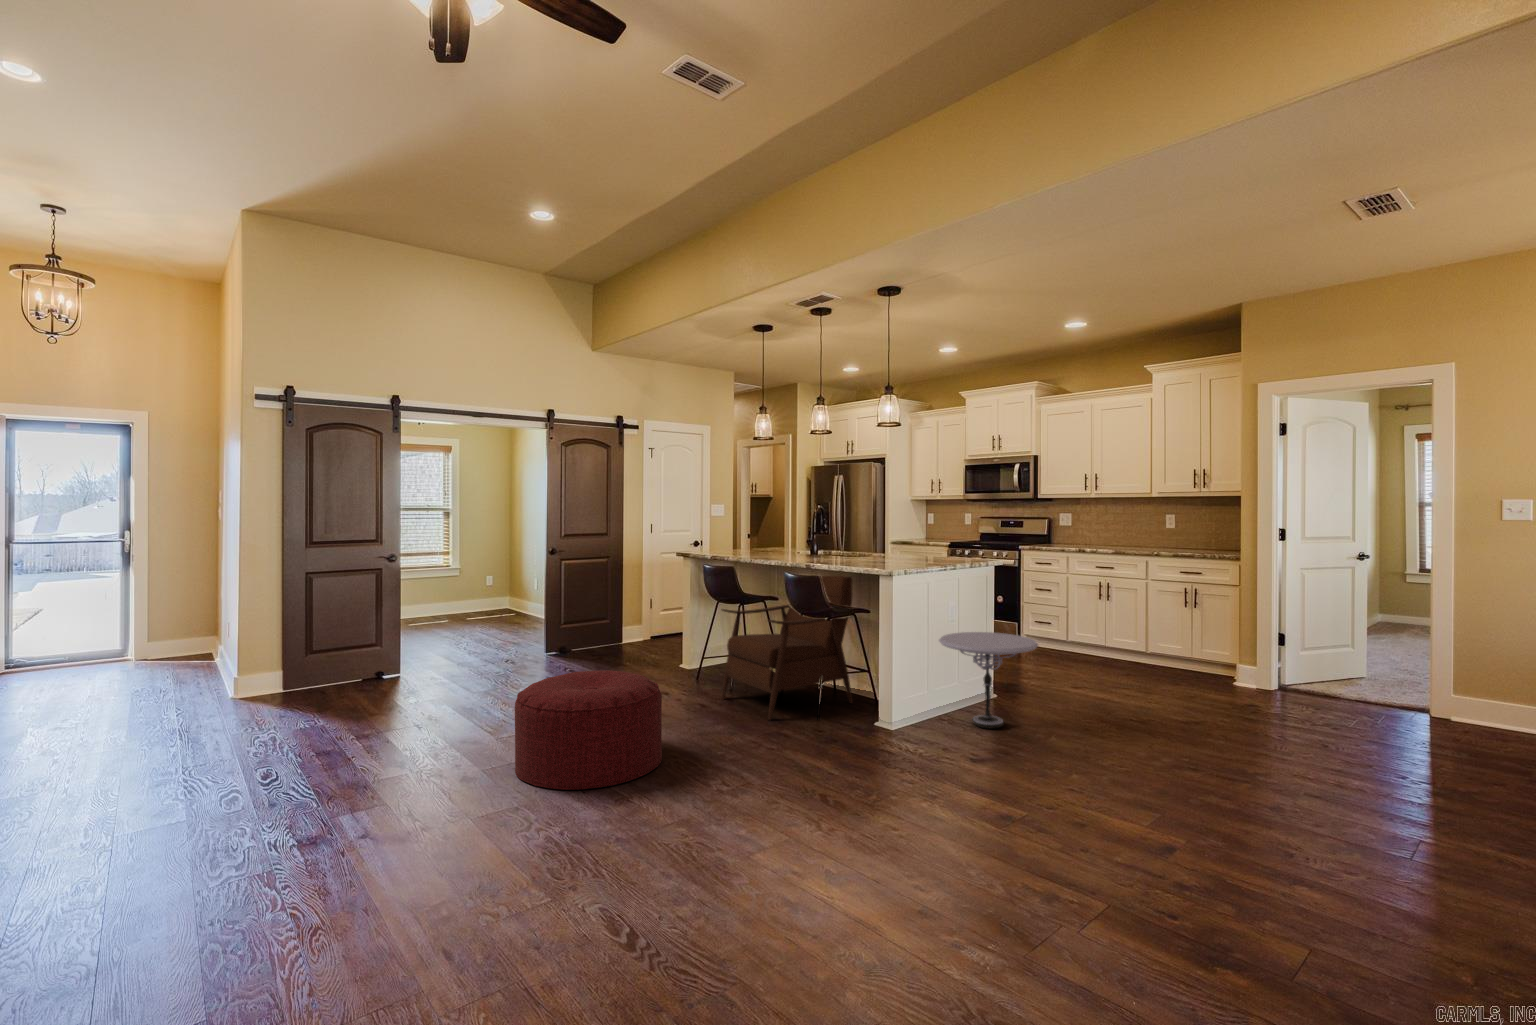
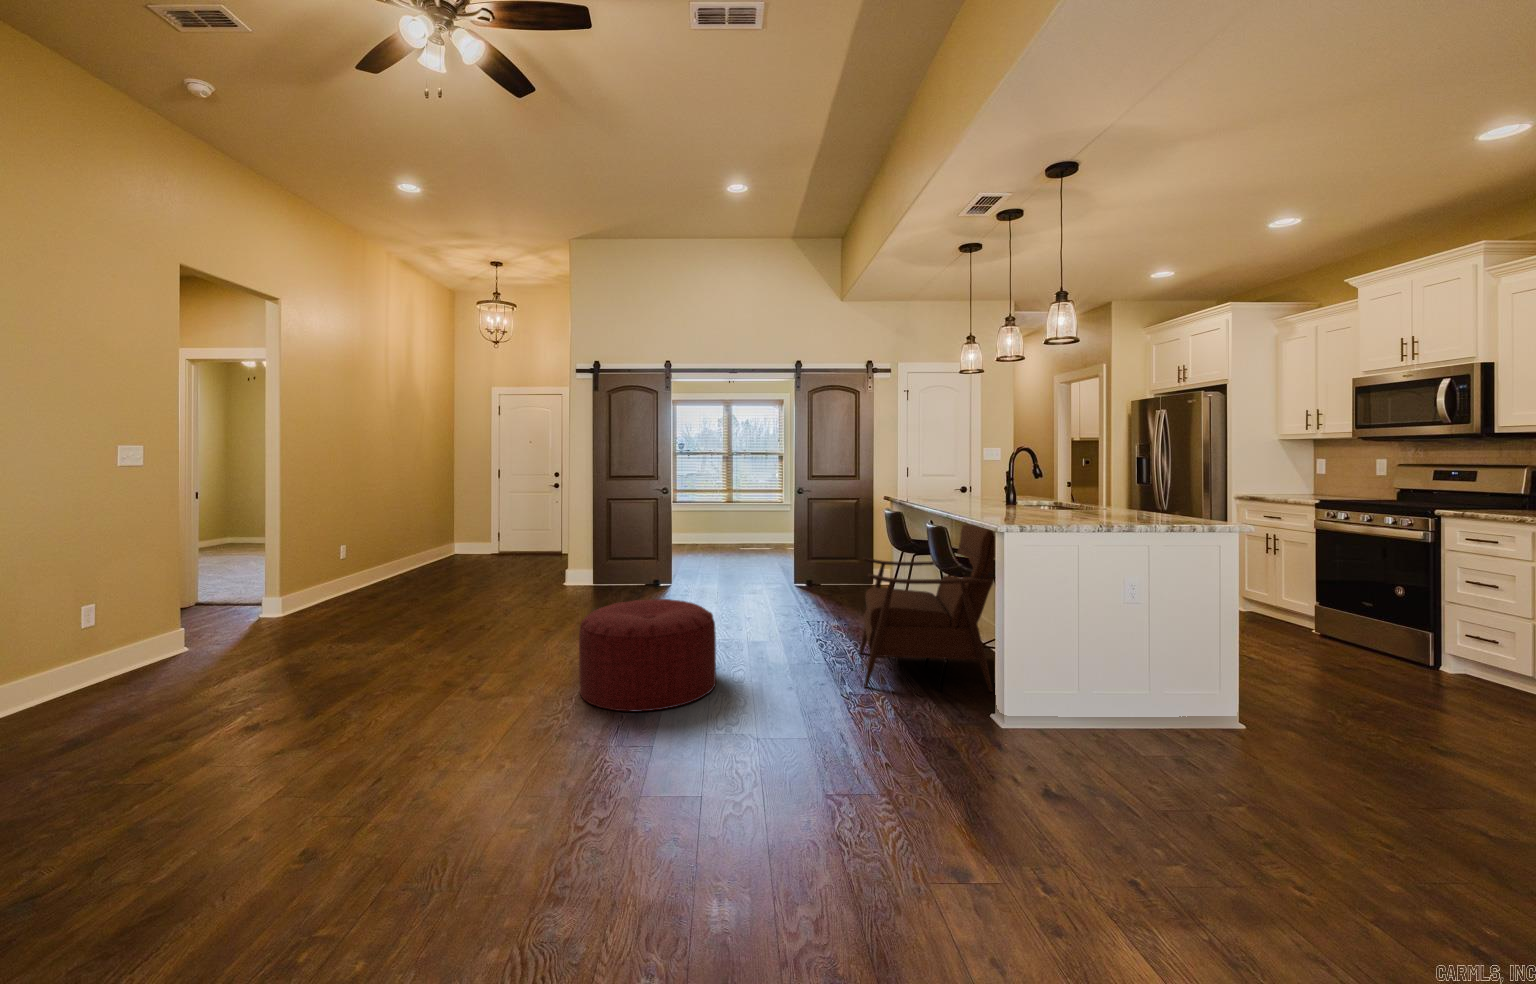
side table: present [939,632,1038,729] -> none [1064,627,1239,785]

